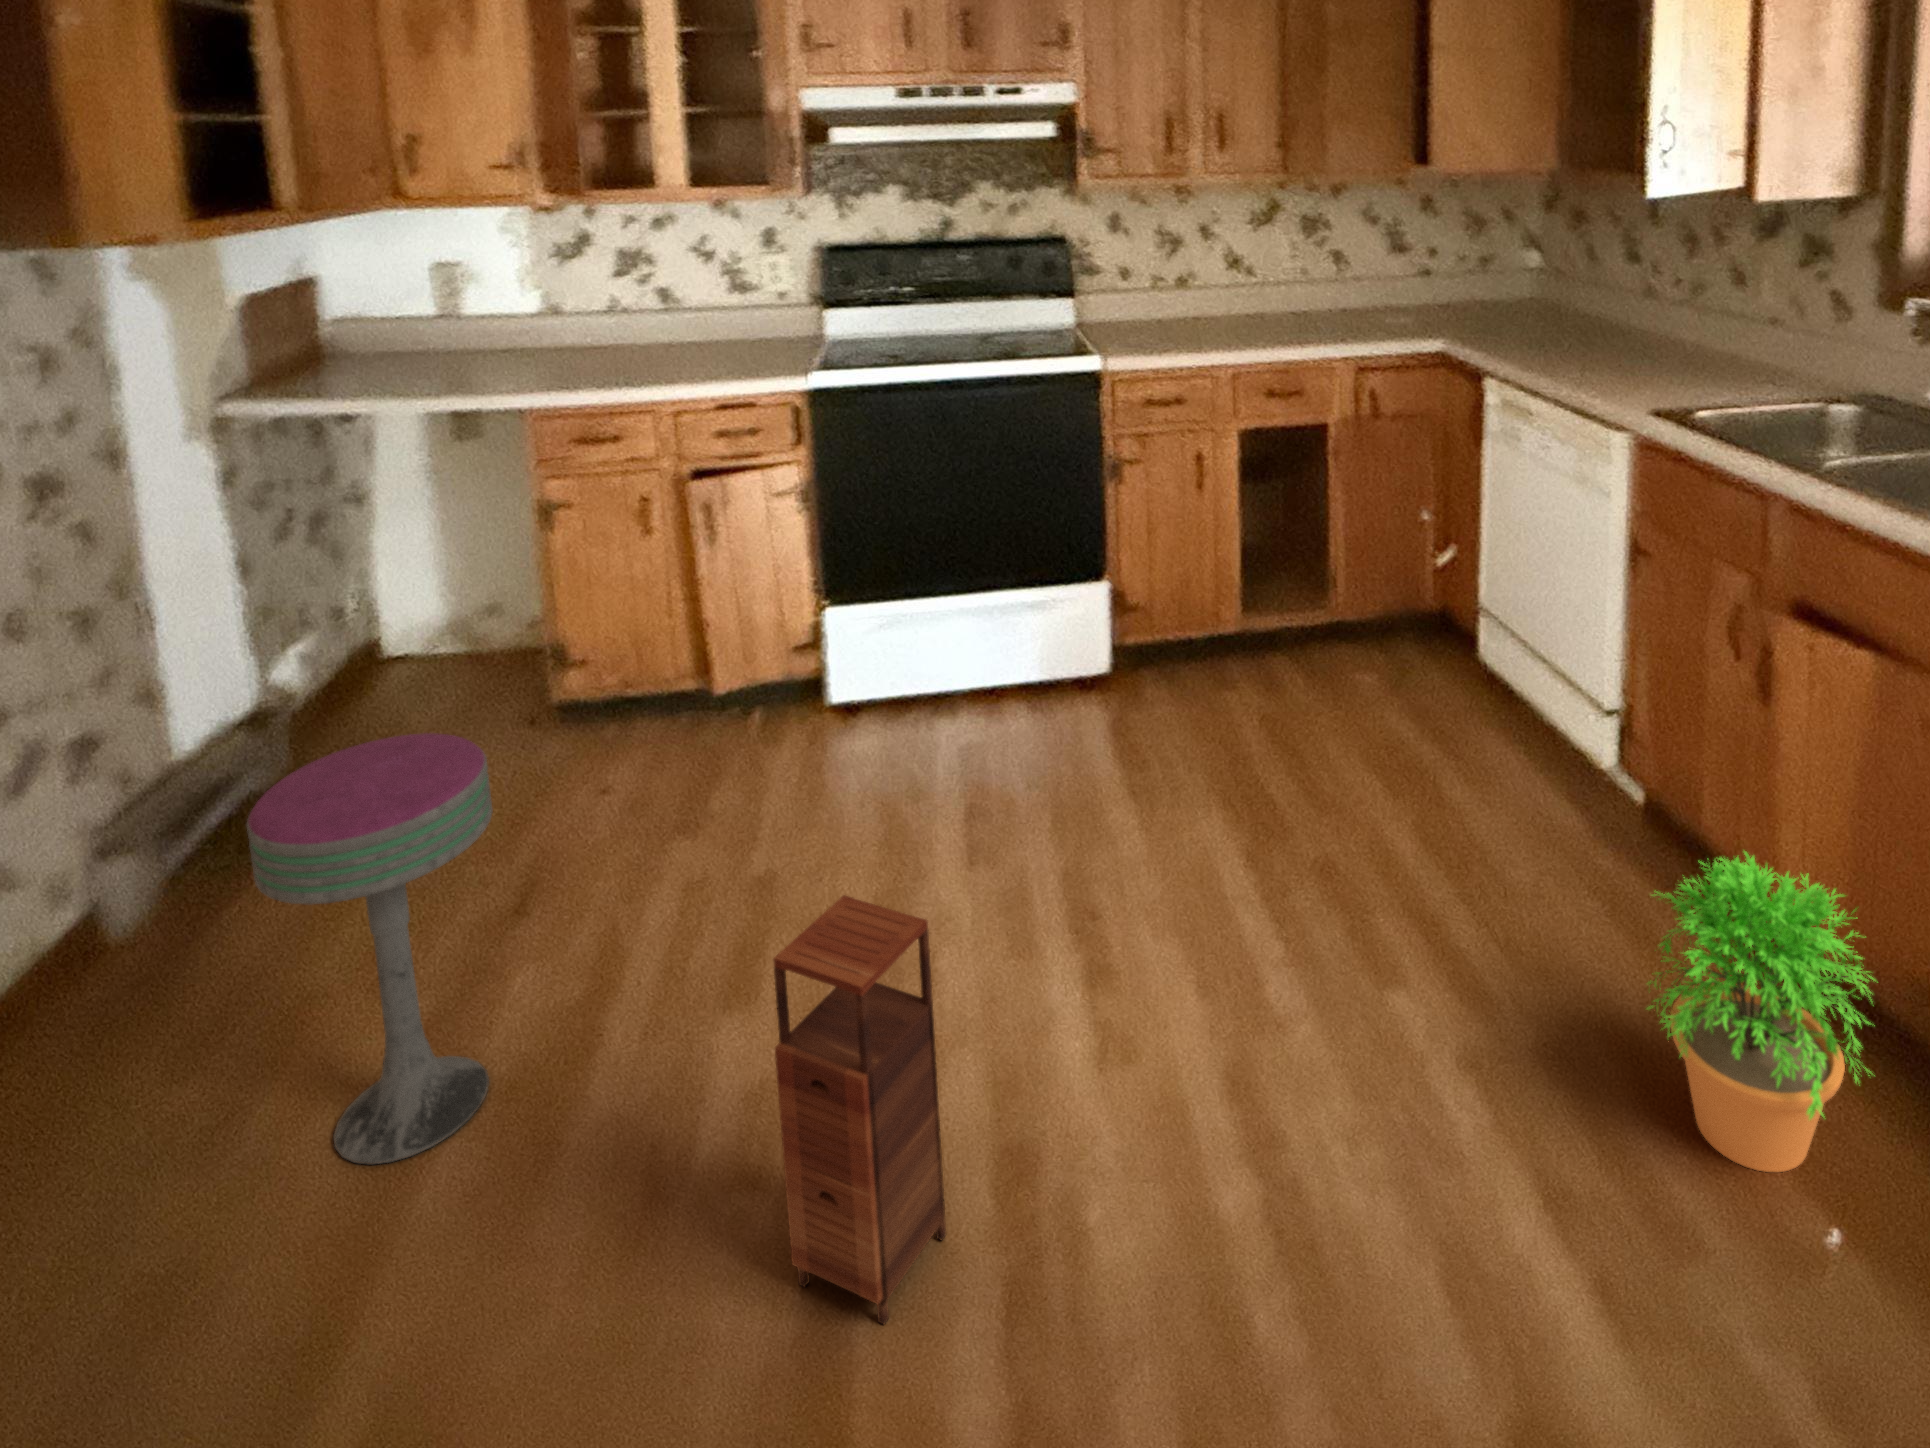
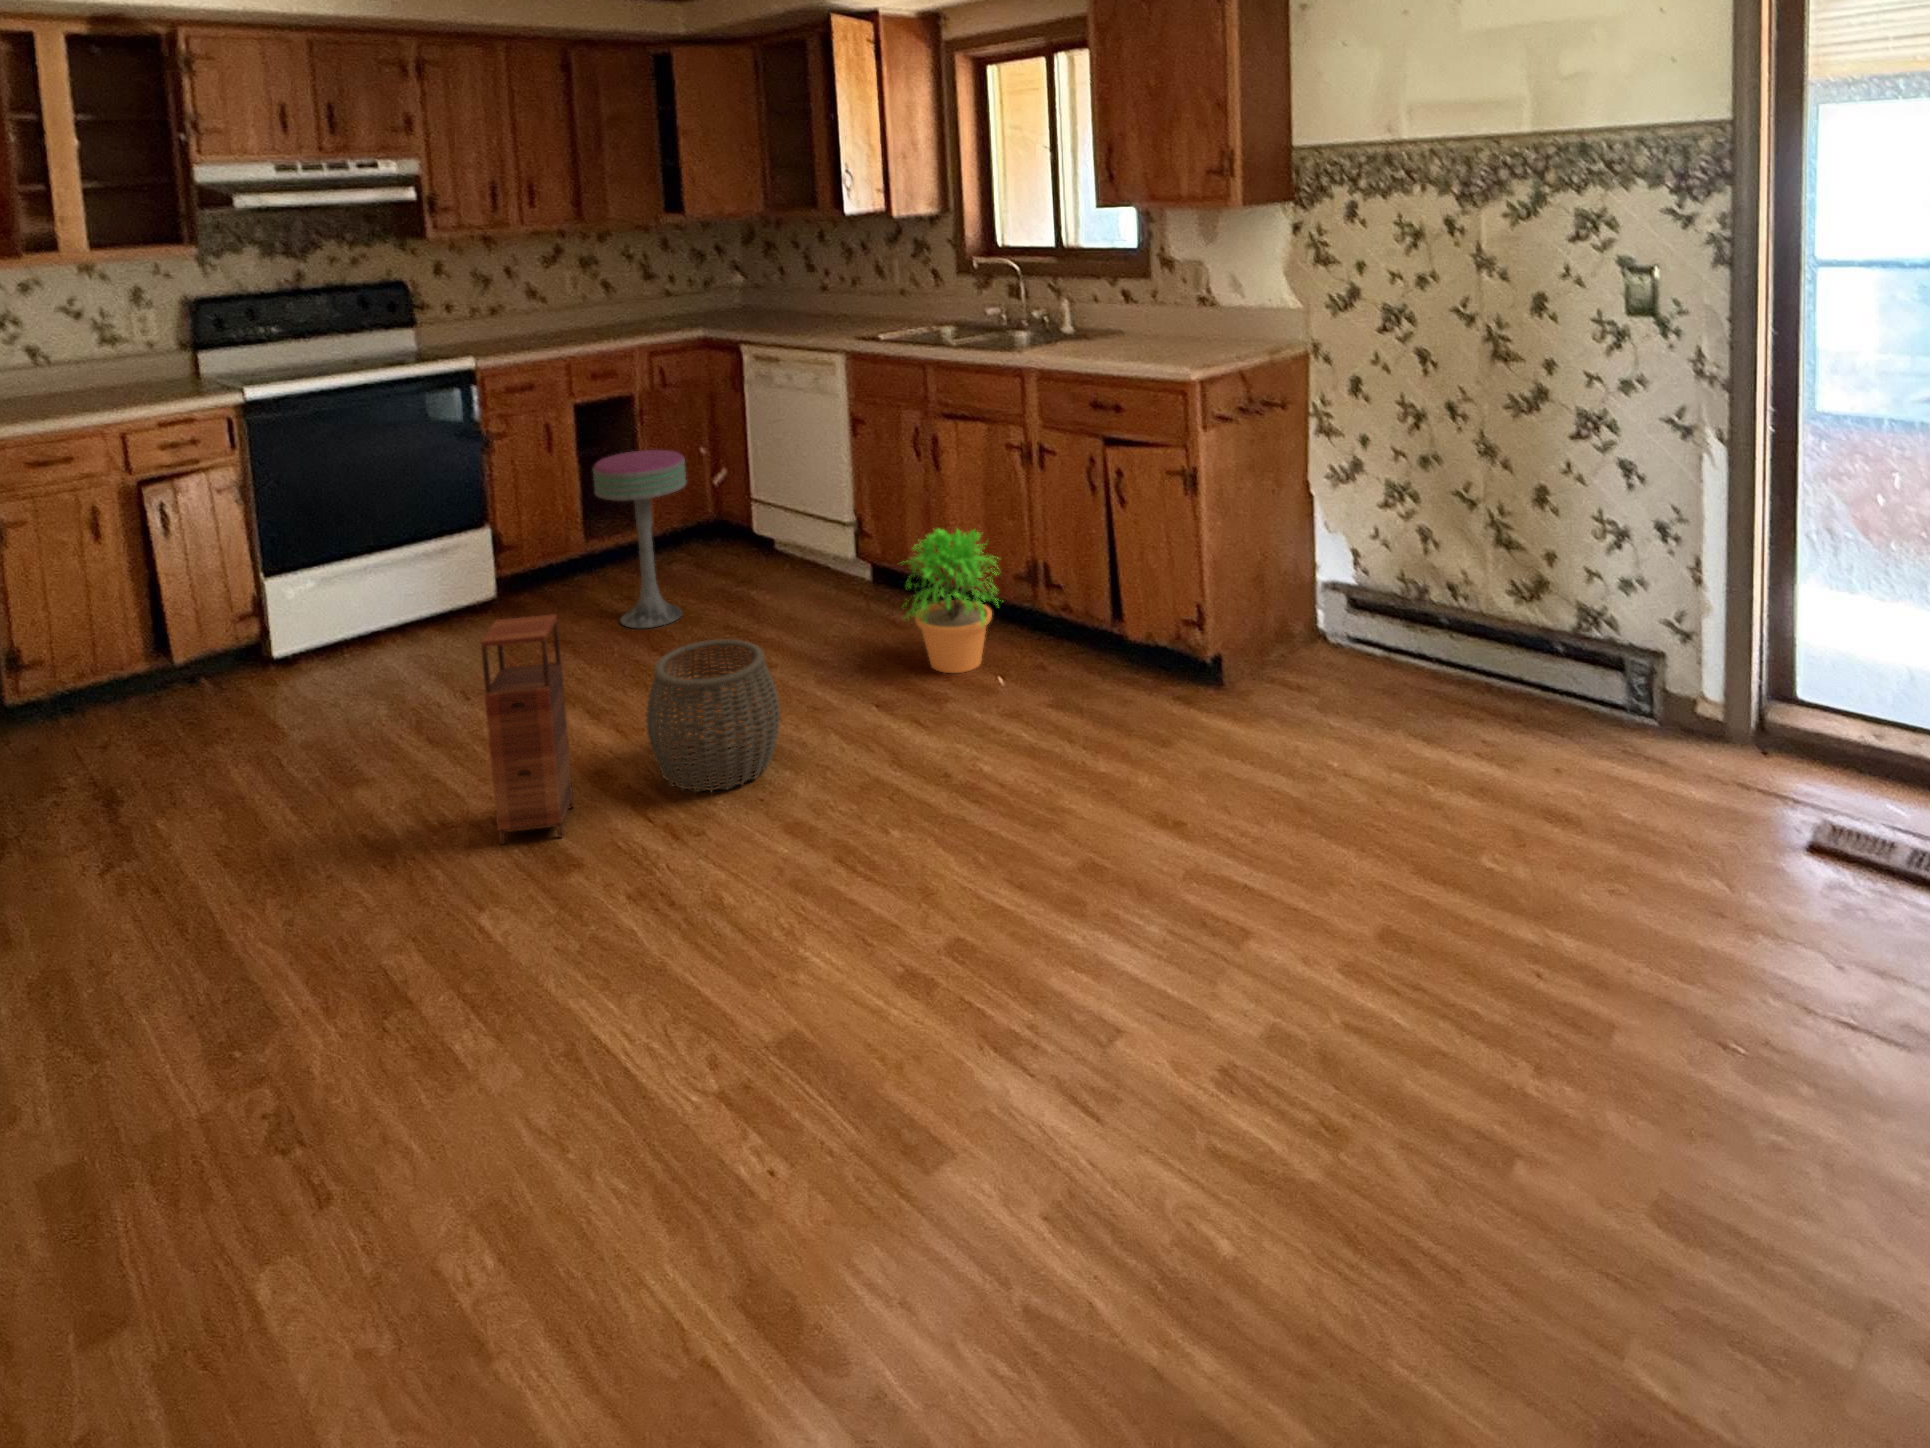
bar stool: present [247,733,493,1165] -> present [593,450,686,628]
woven basket: none [1076,993,1325,1344] -> present [646,639,780,792]

